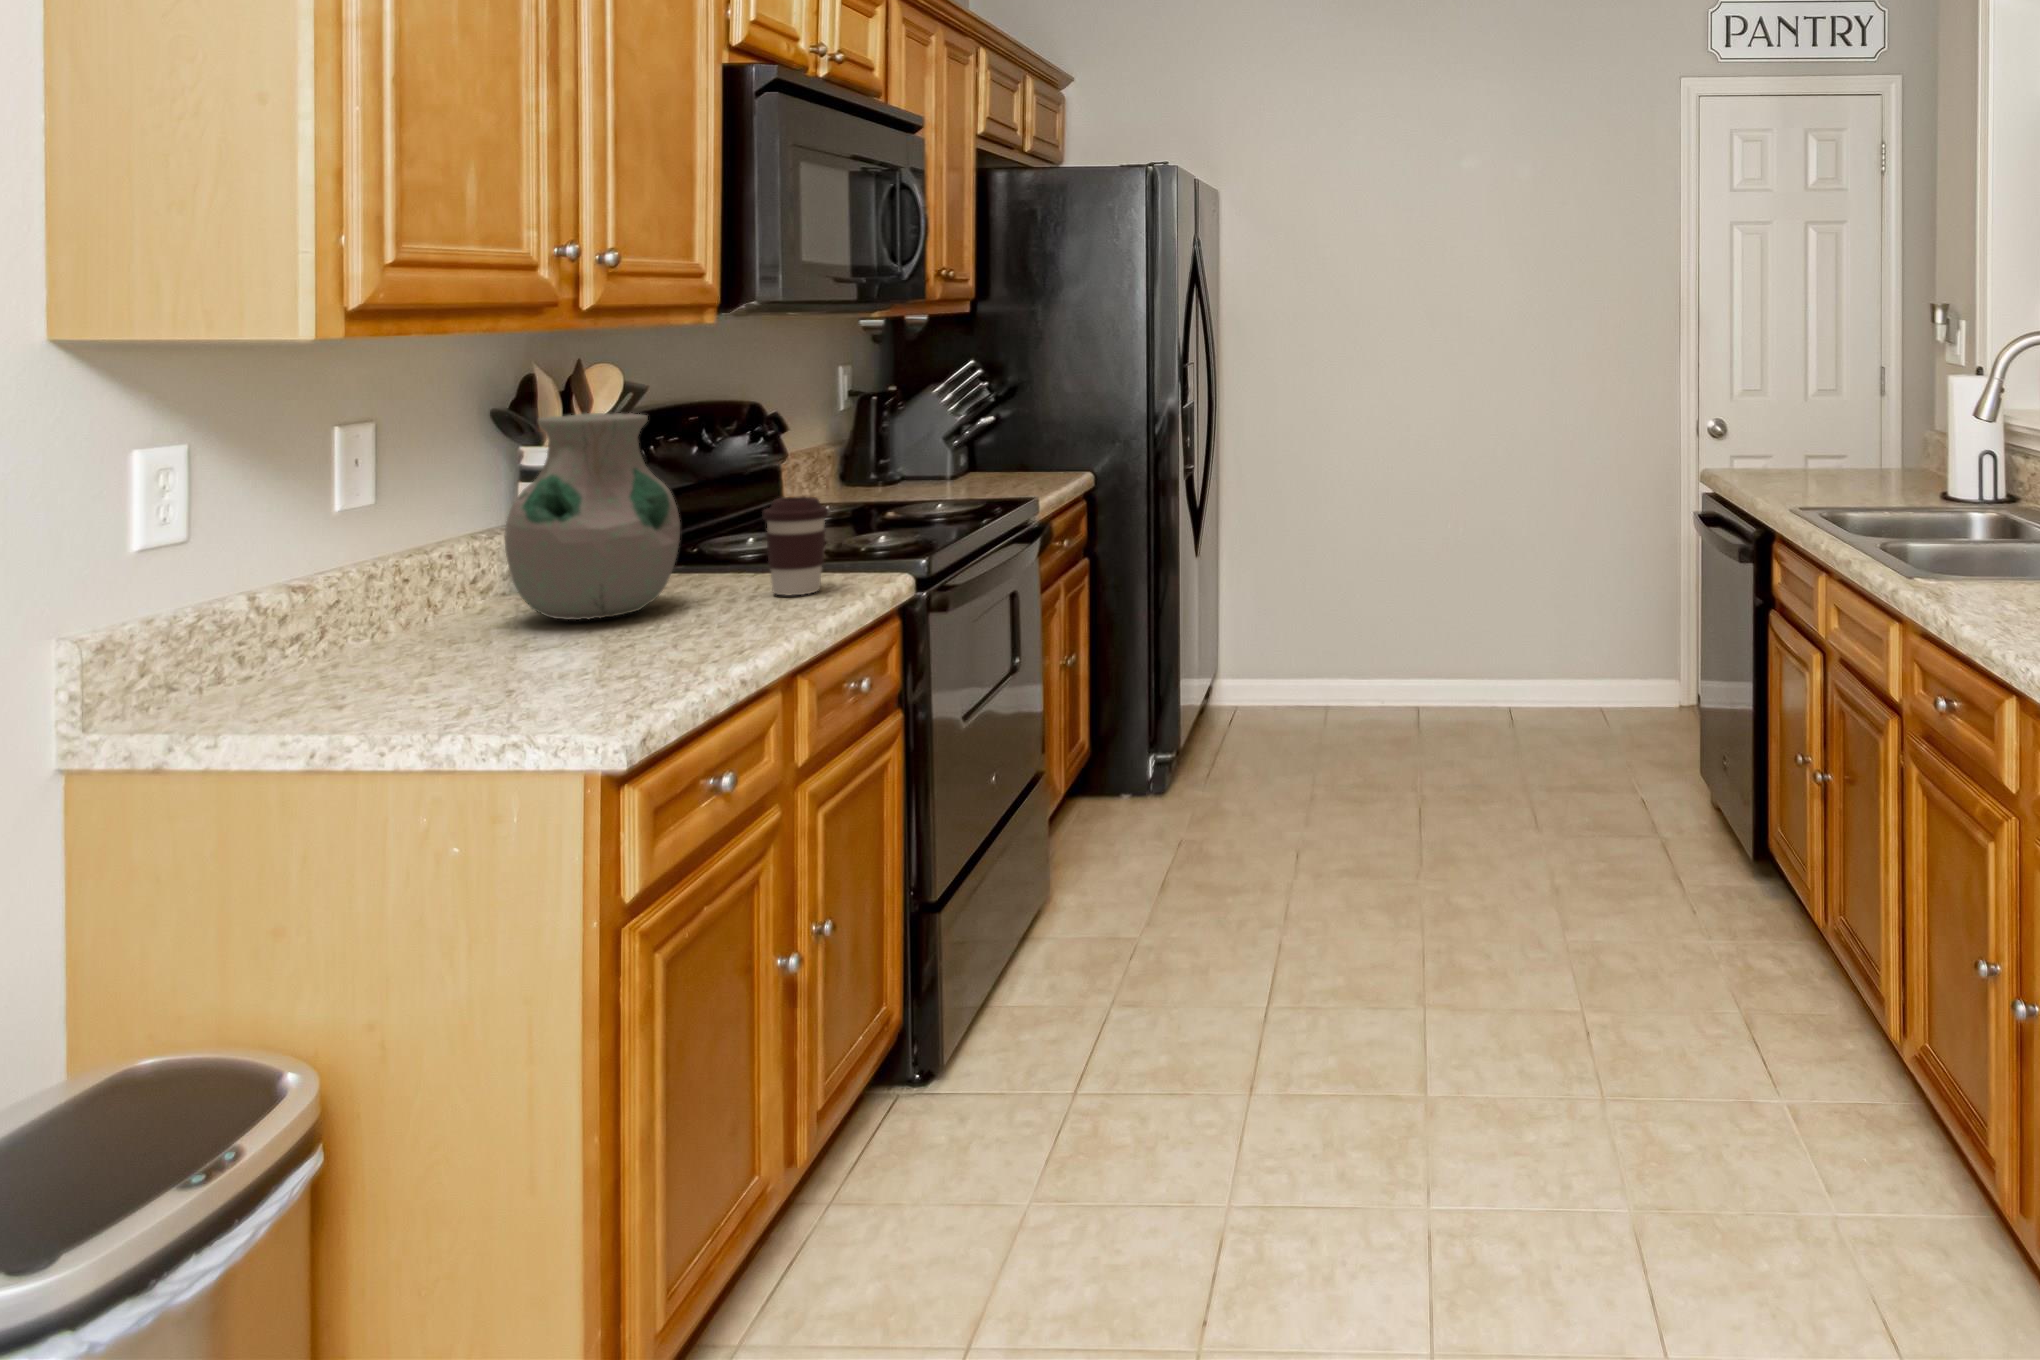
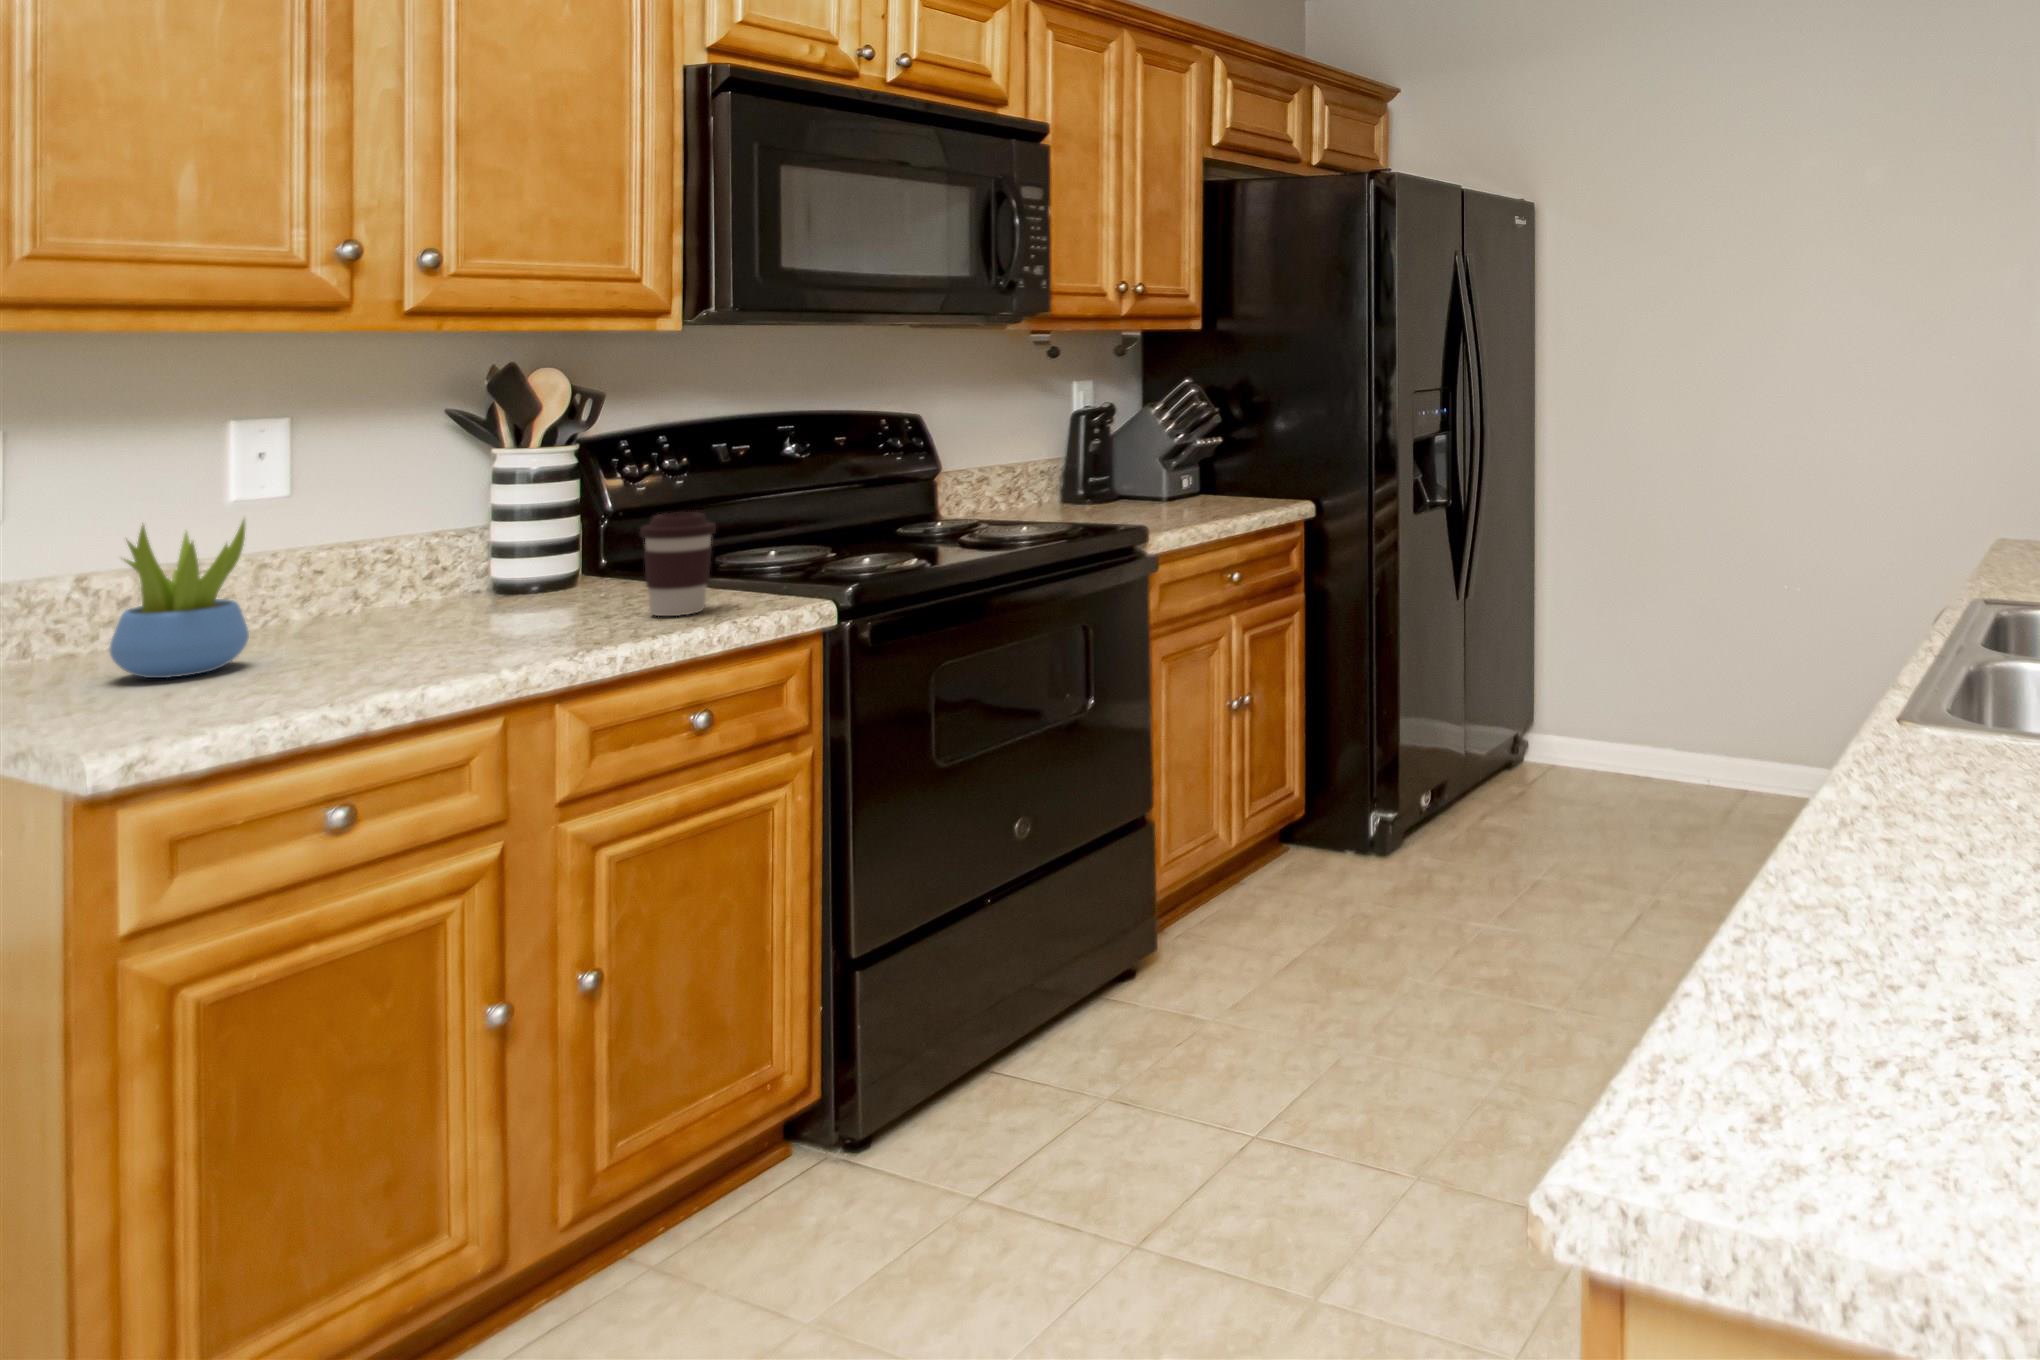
vase: present [505,413,680,620] -> none [366,418,566,626]
succulent plant: none [376,514,497,680] -> present [109,520,249,678]

